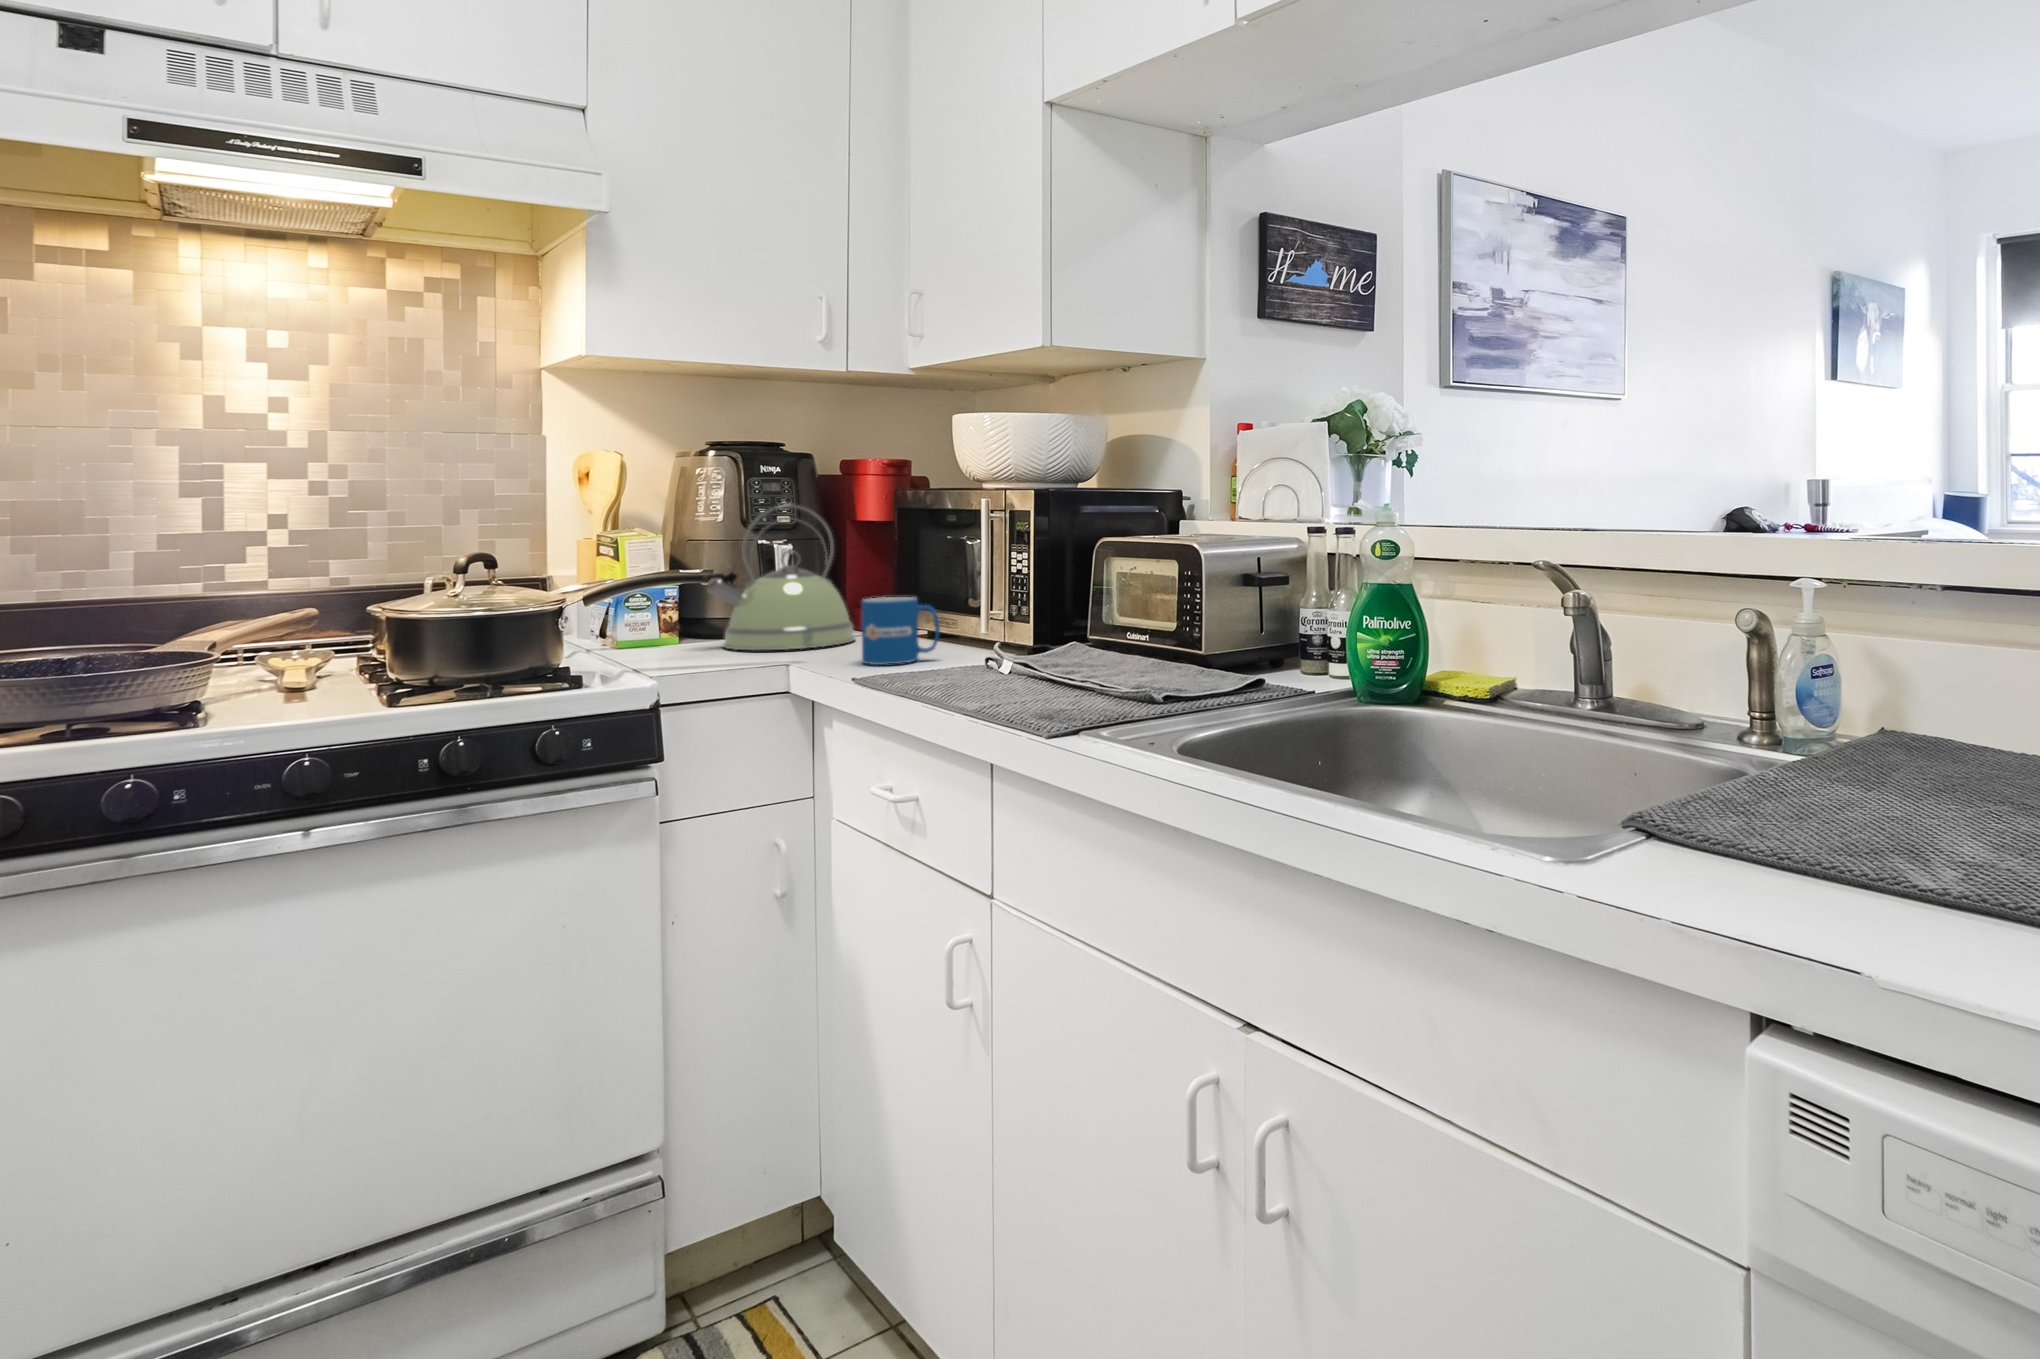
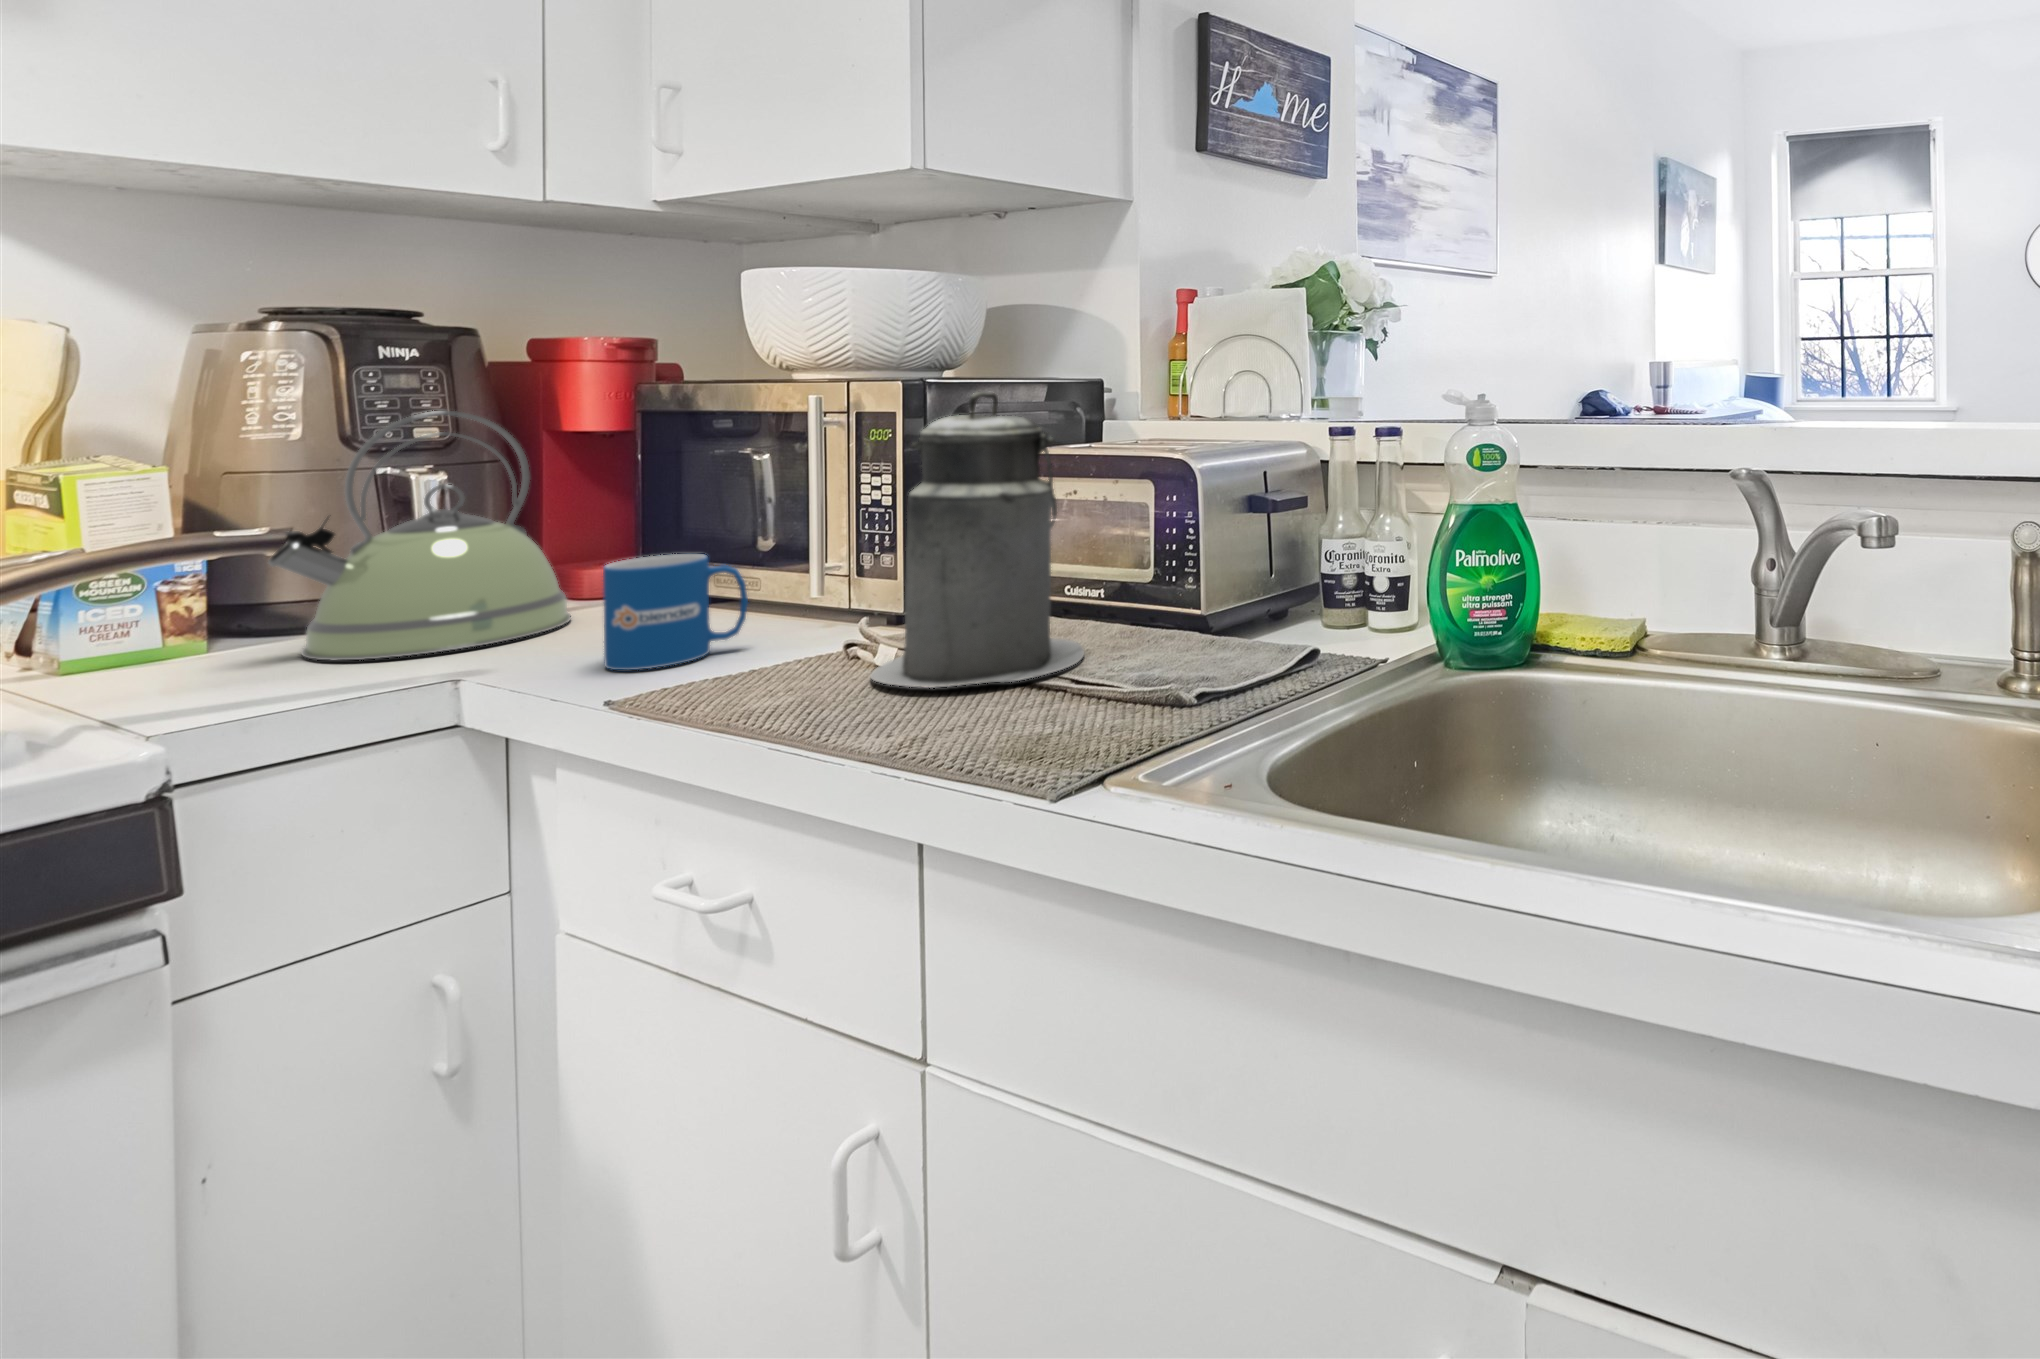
canister: none [994,495,1126,684] -> present [870,392,1084,688]

